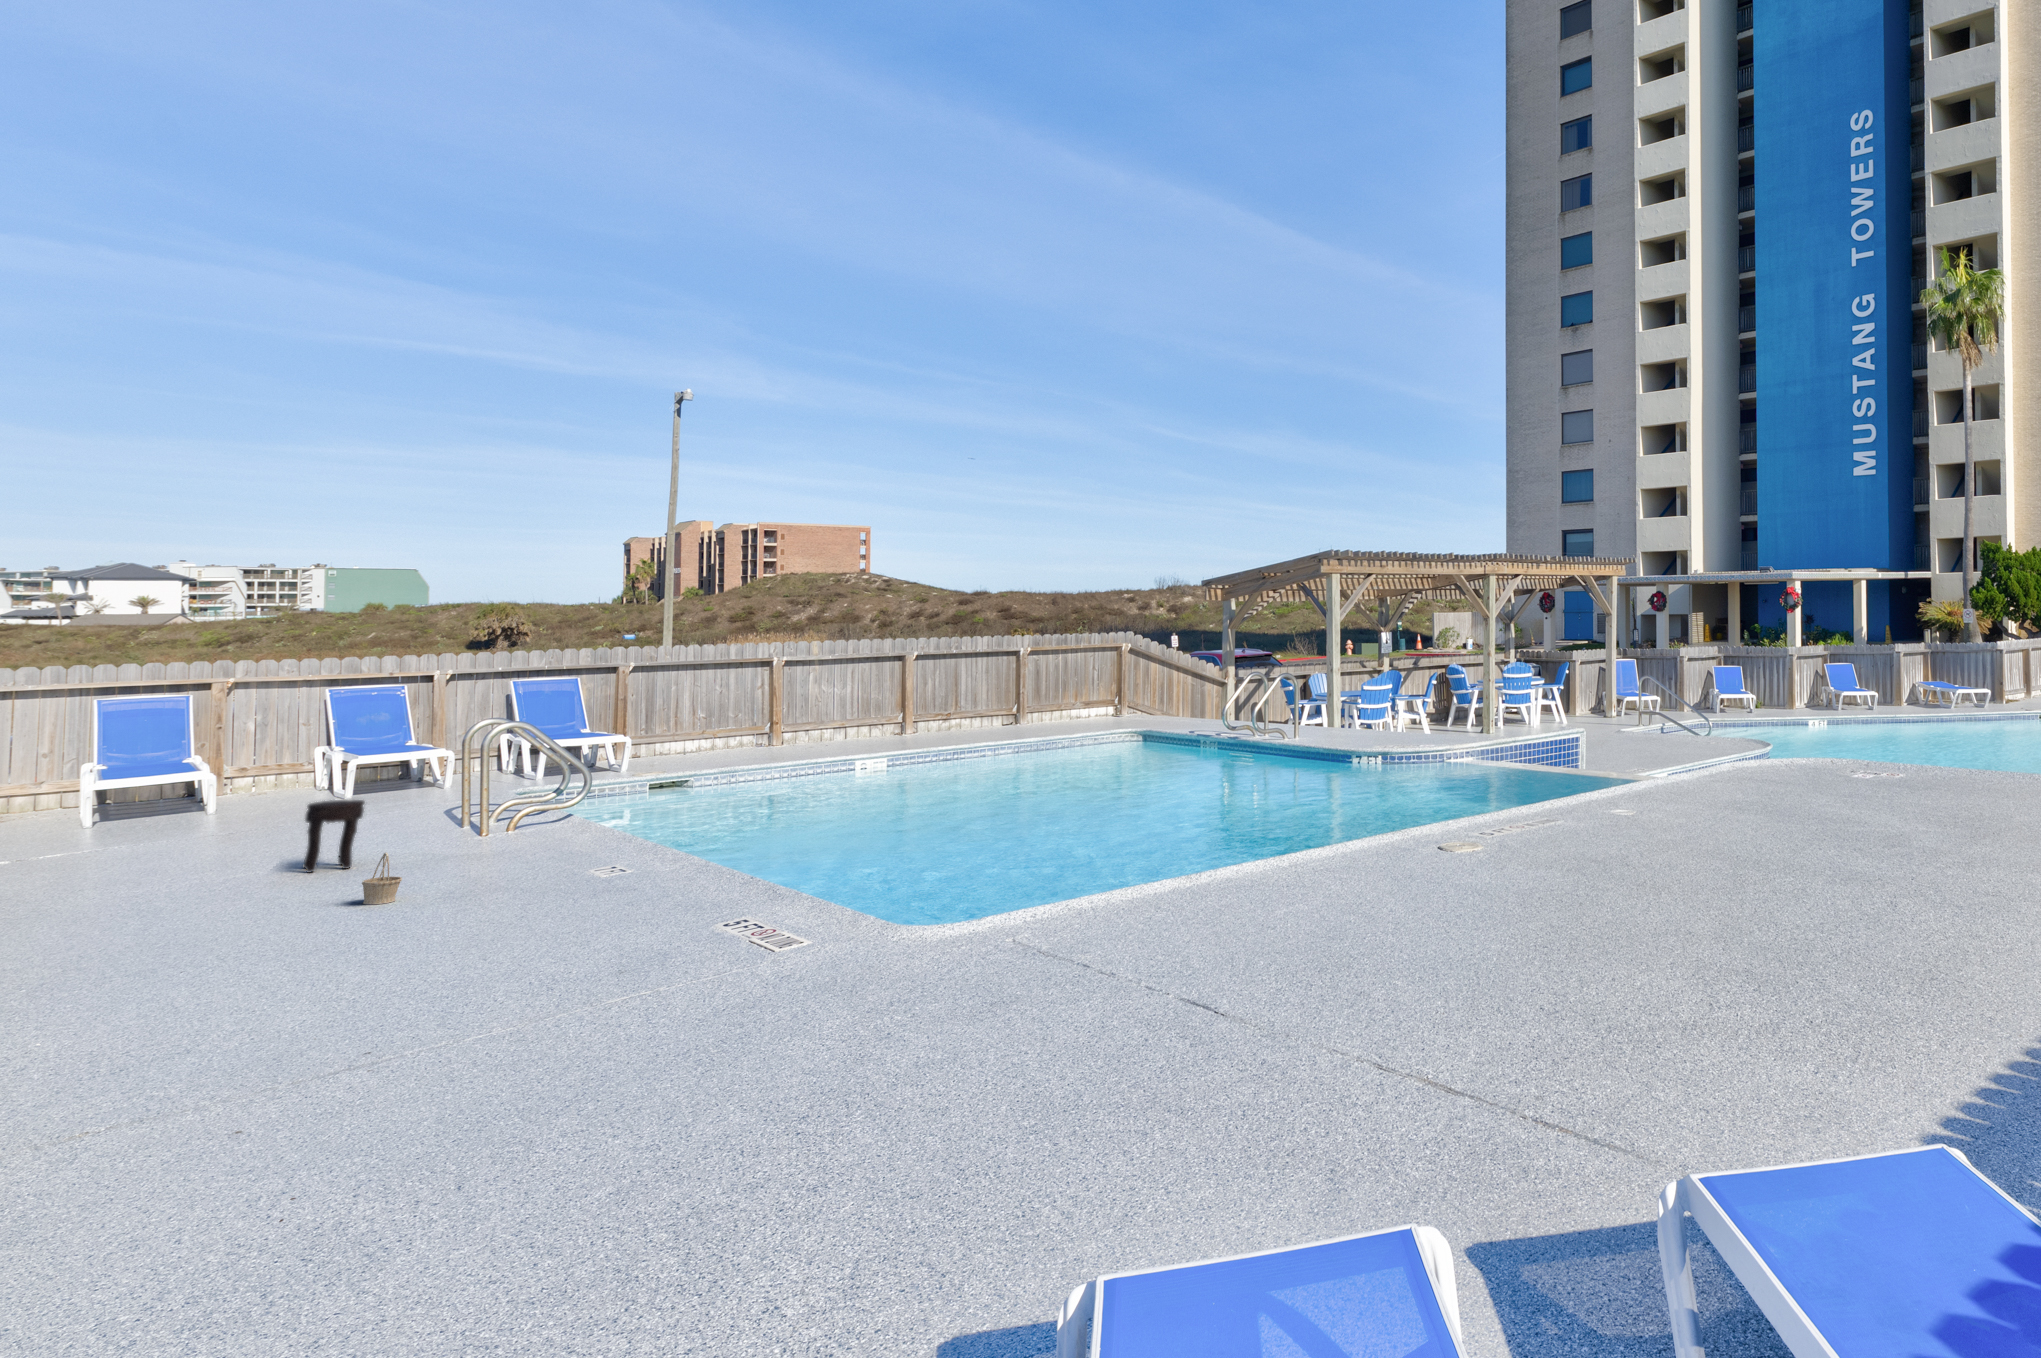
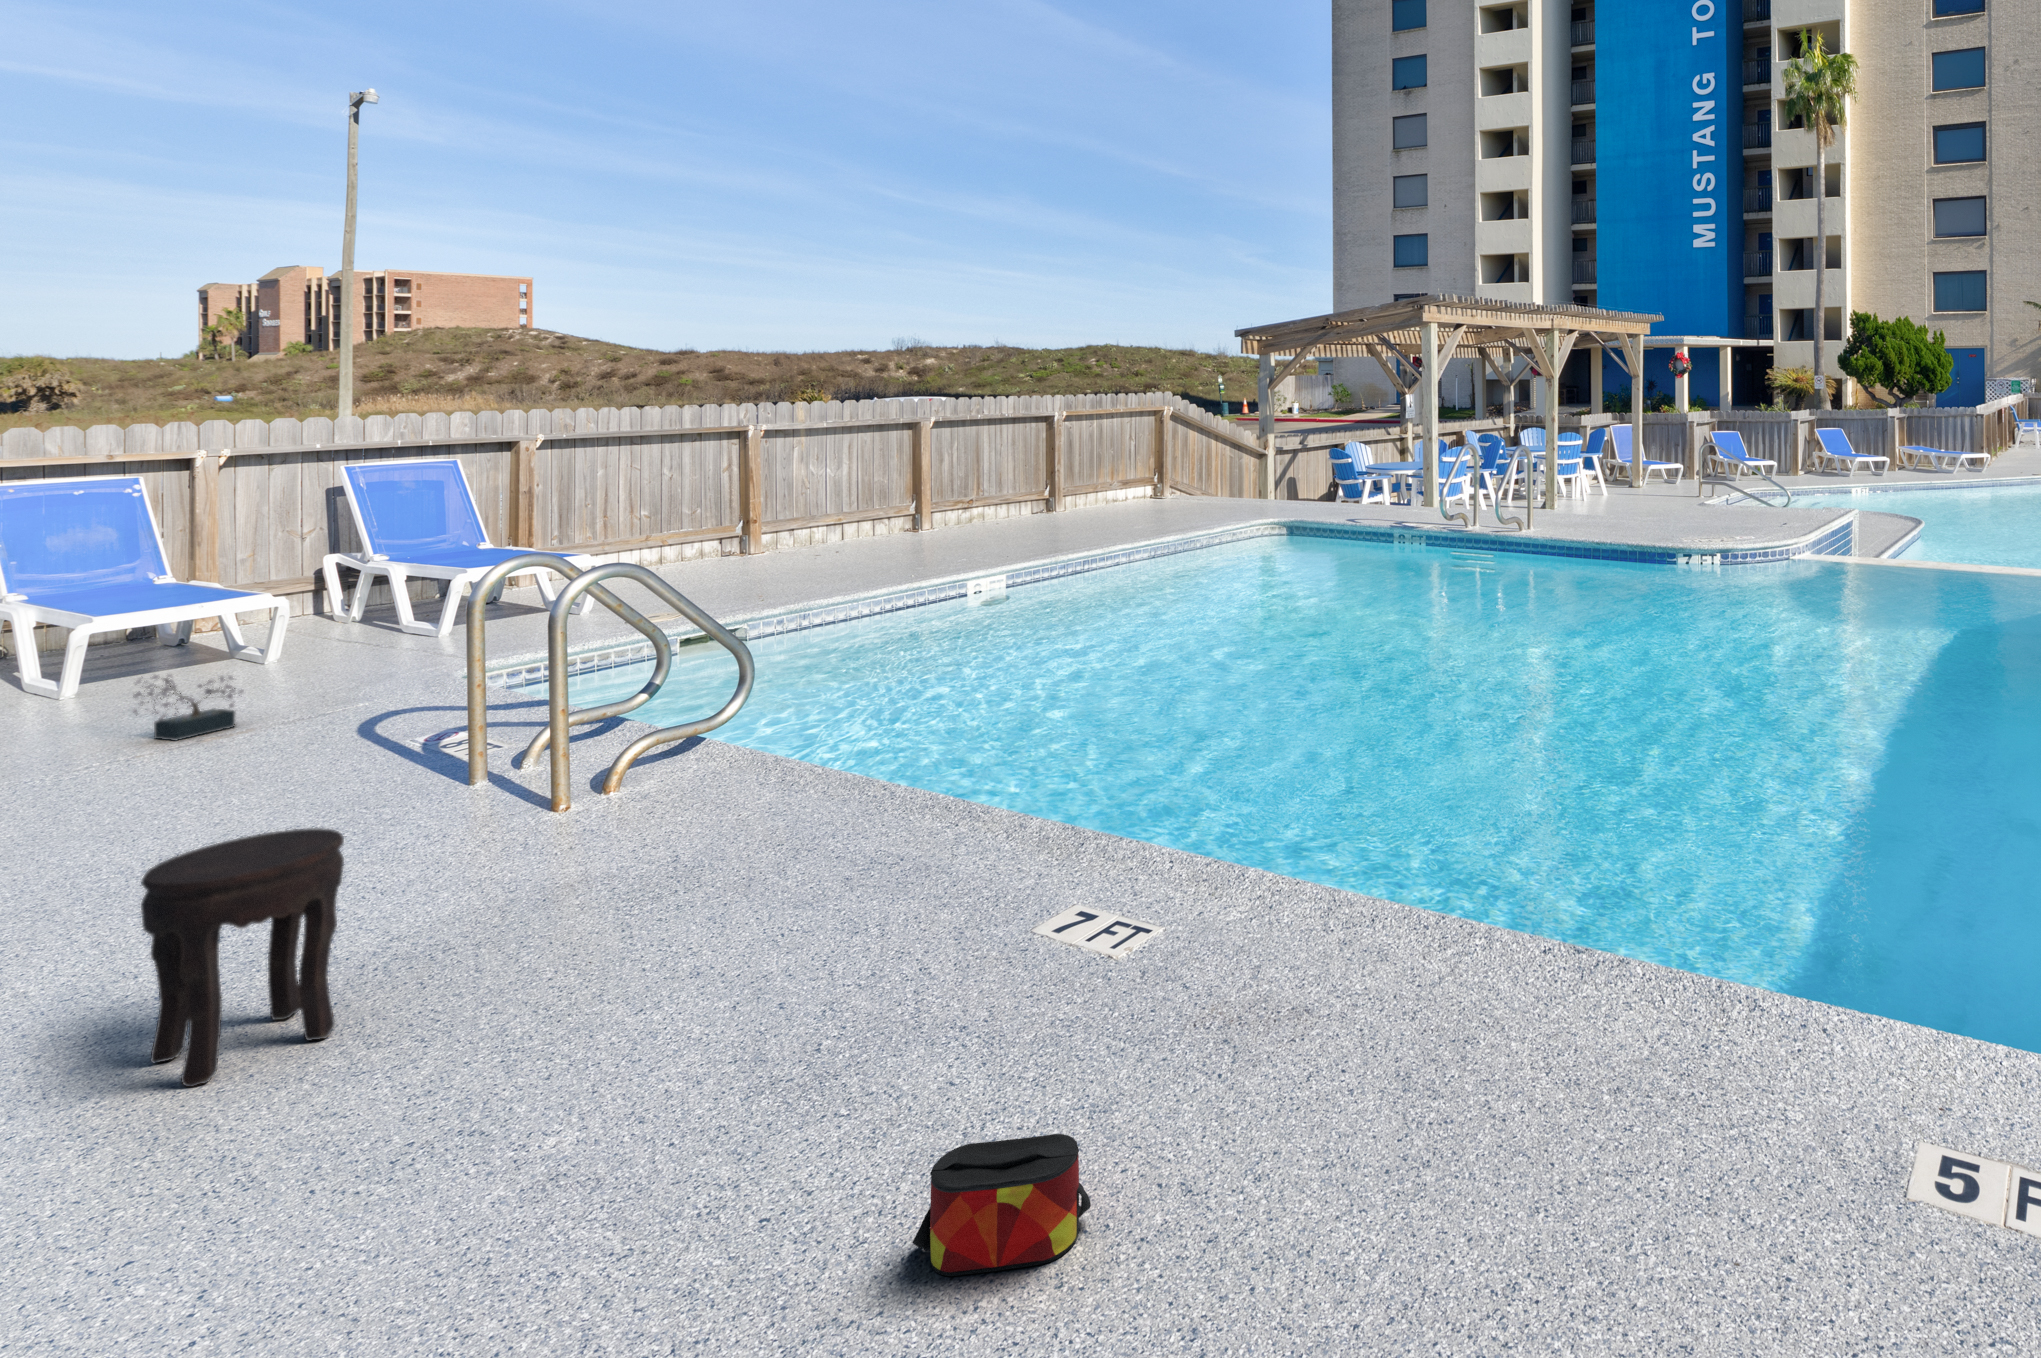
decorative plant: none [374,770,420,803] -> present [133,675,243,740]
basket: present [362,853,402,904] -> none [605,1077,744,1282]
bag: none [425,880,472,911] -> present [912,1134,1091,1276]

